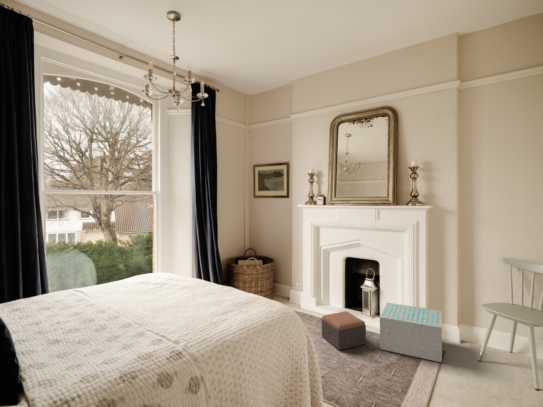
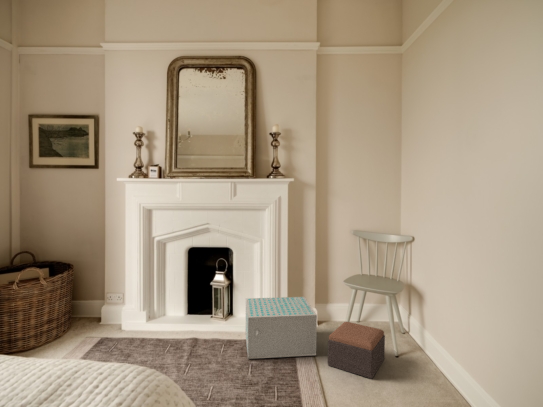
footstool: present [322,311,366,350] -> present [328,322,385,379]

